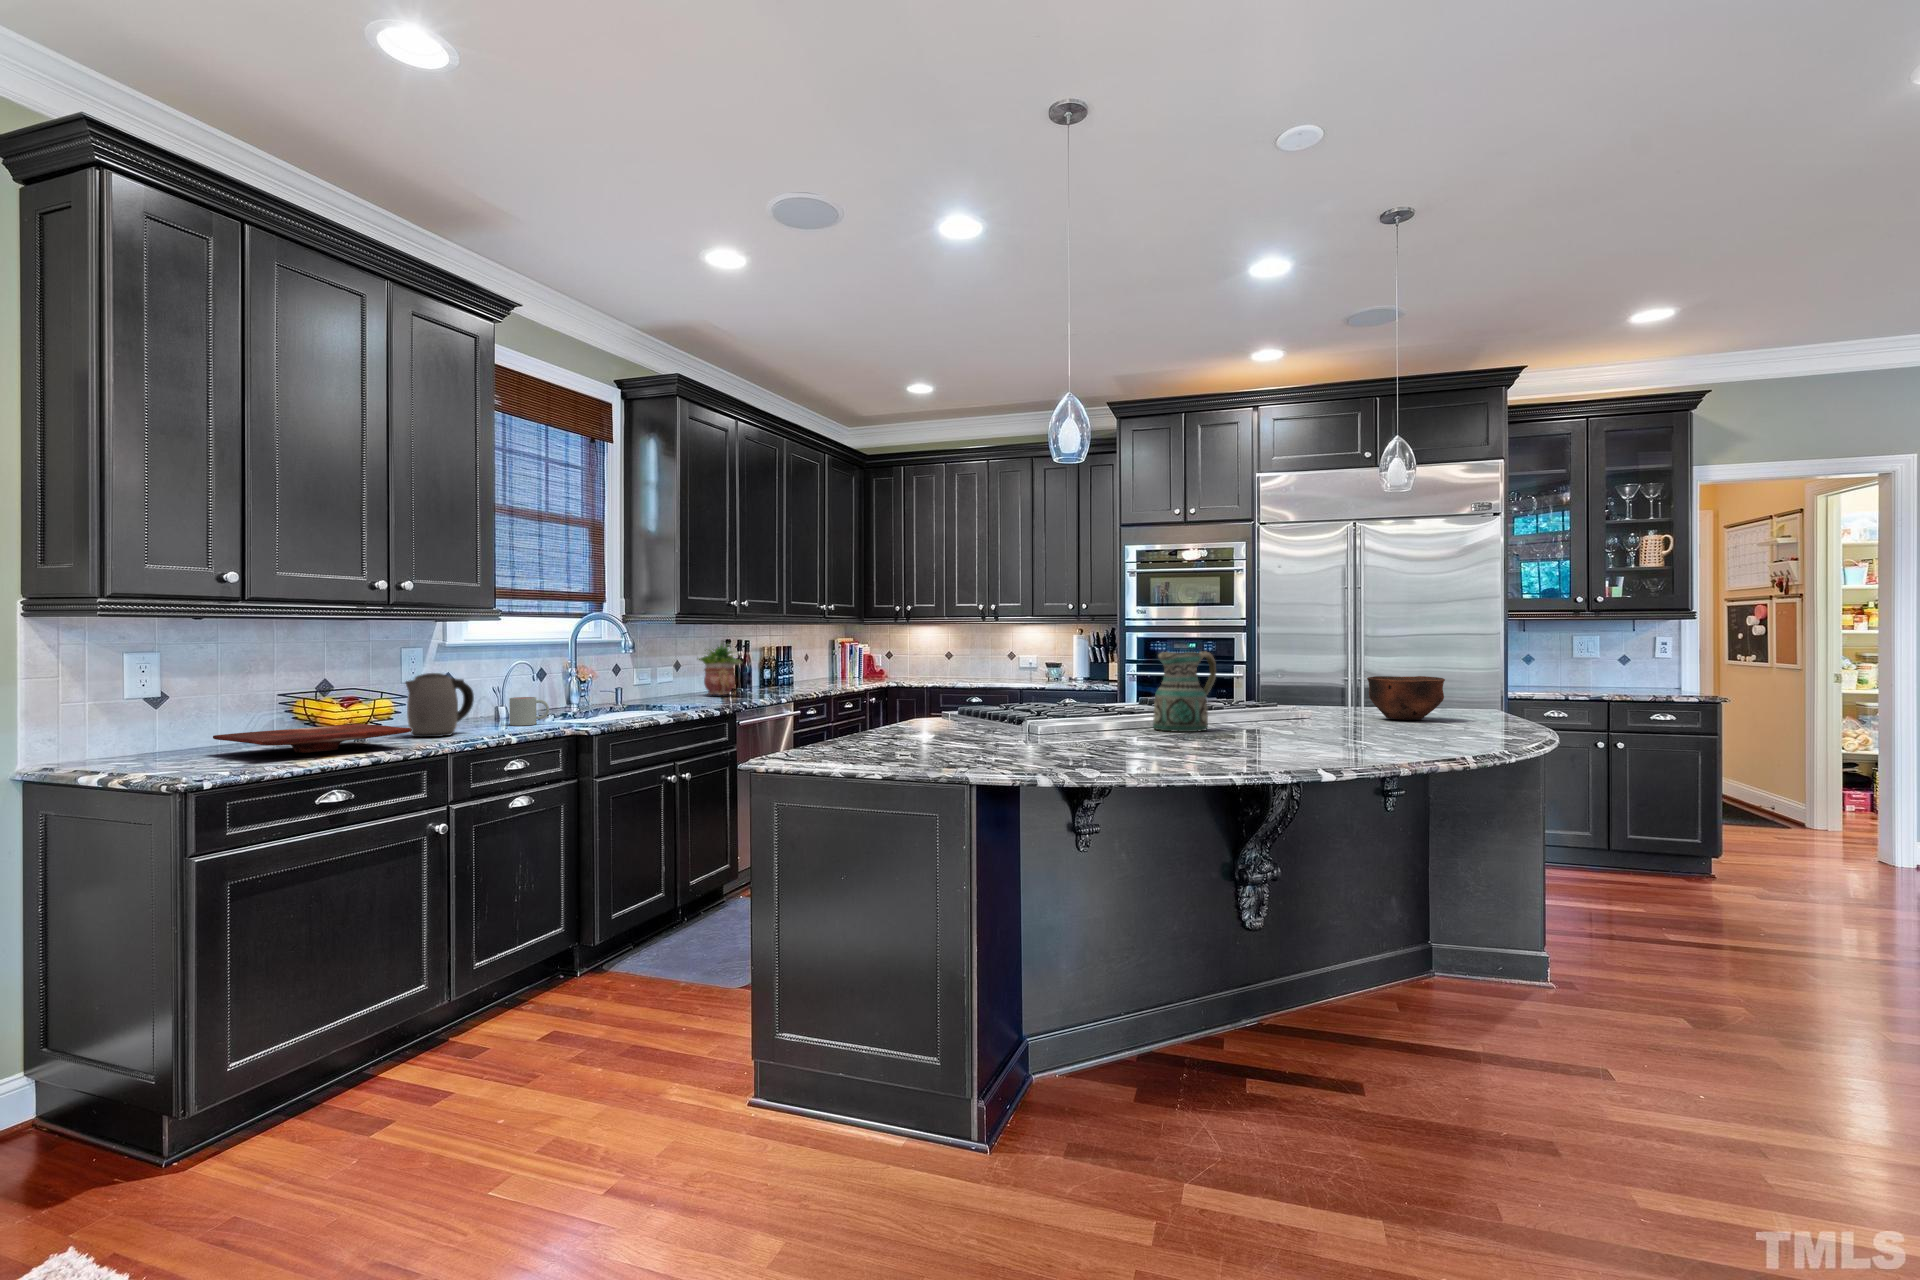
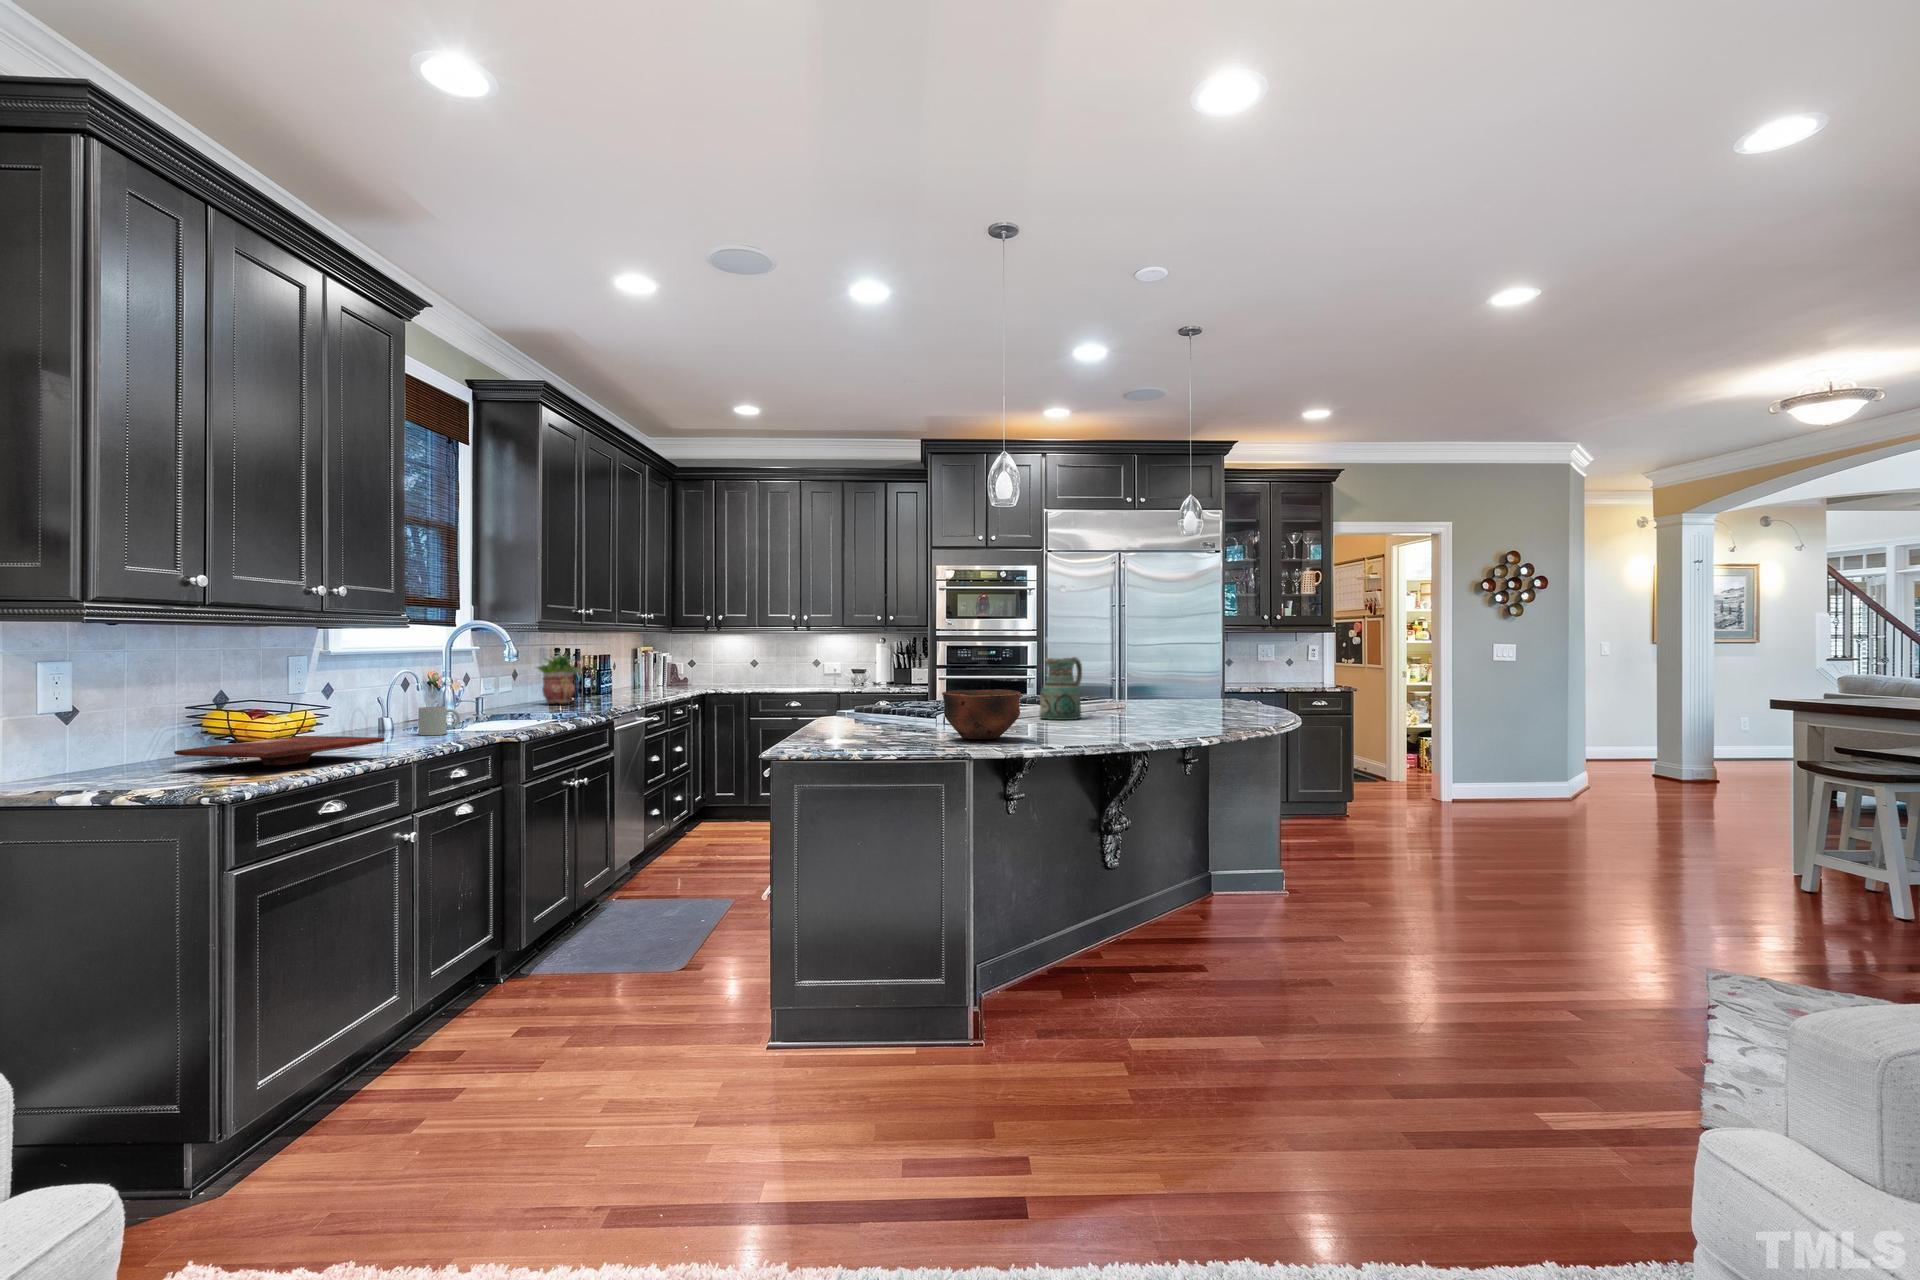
kettle: present [405,673,474,737] -> none [341,683,405,748]
bowl: present [1367,676,1445,720] -> present [942,689,1021,739]

